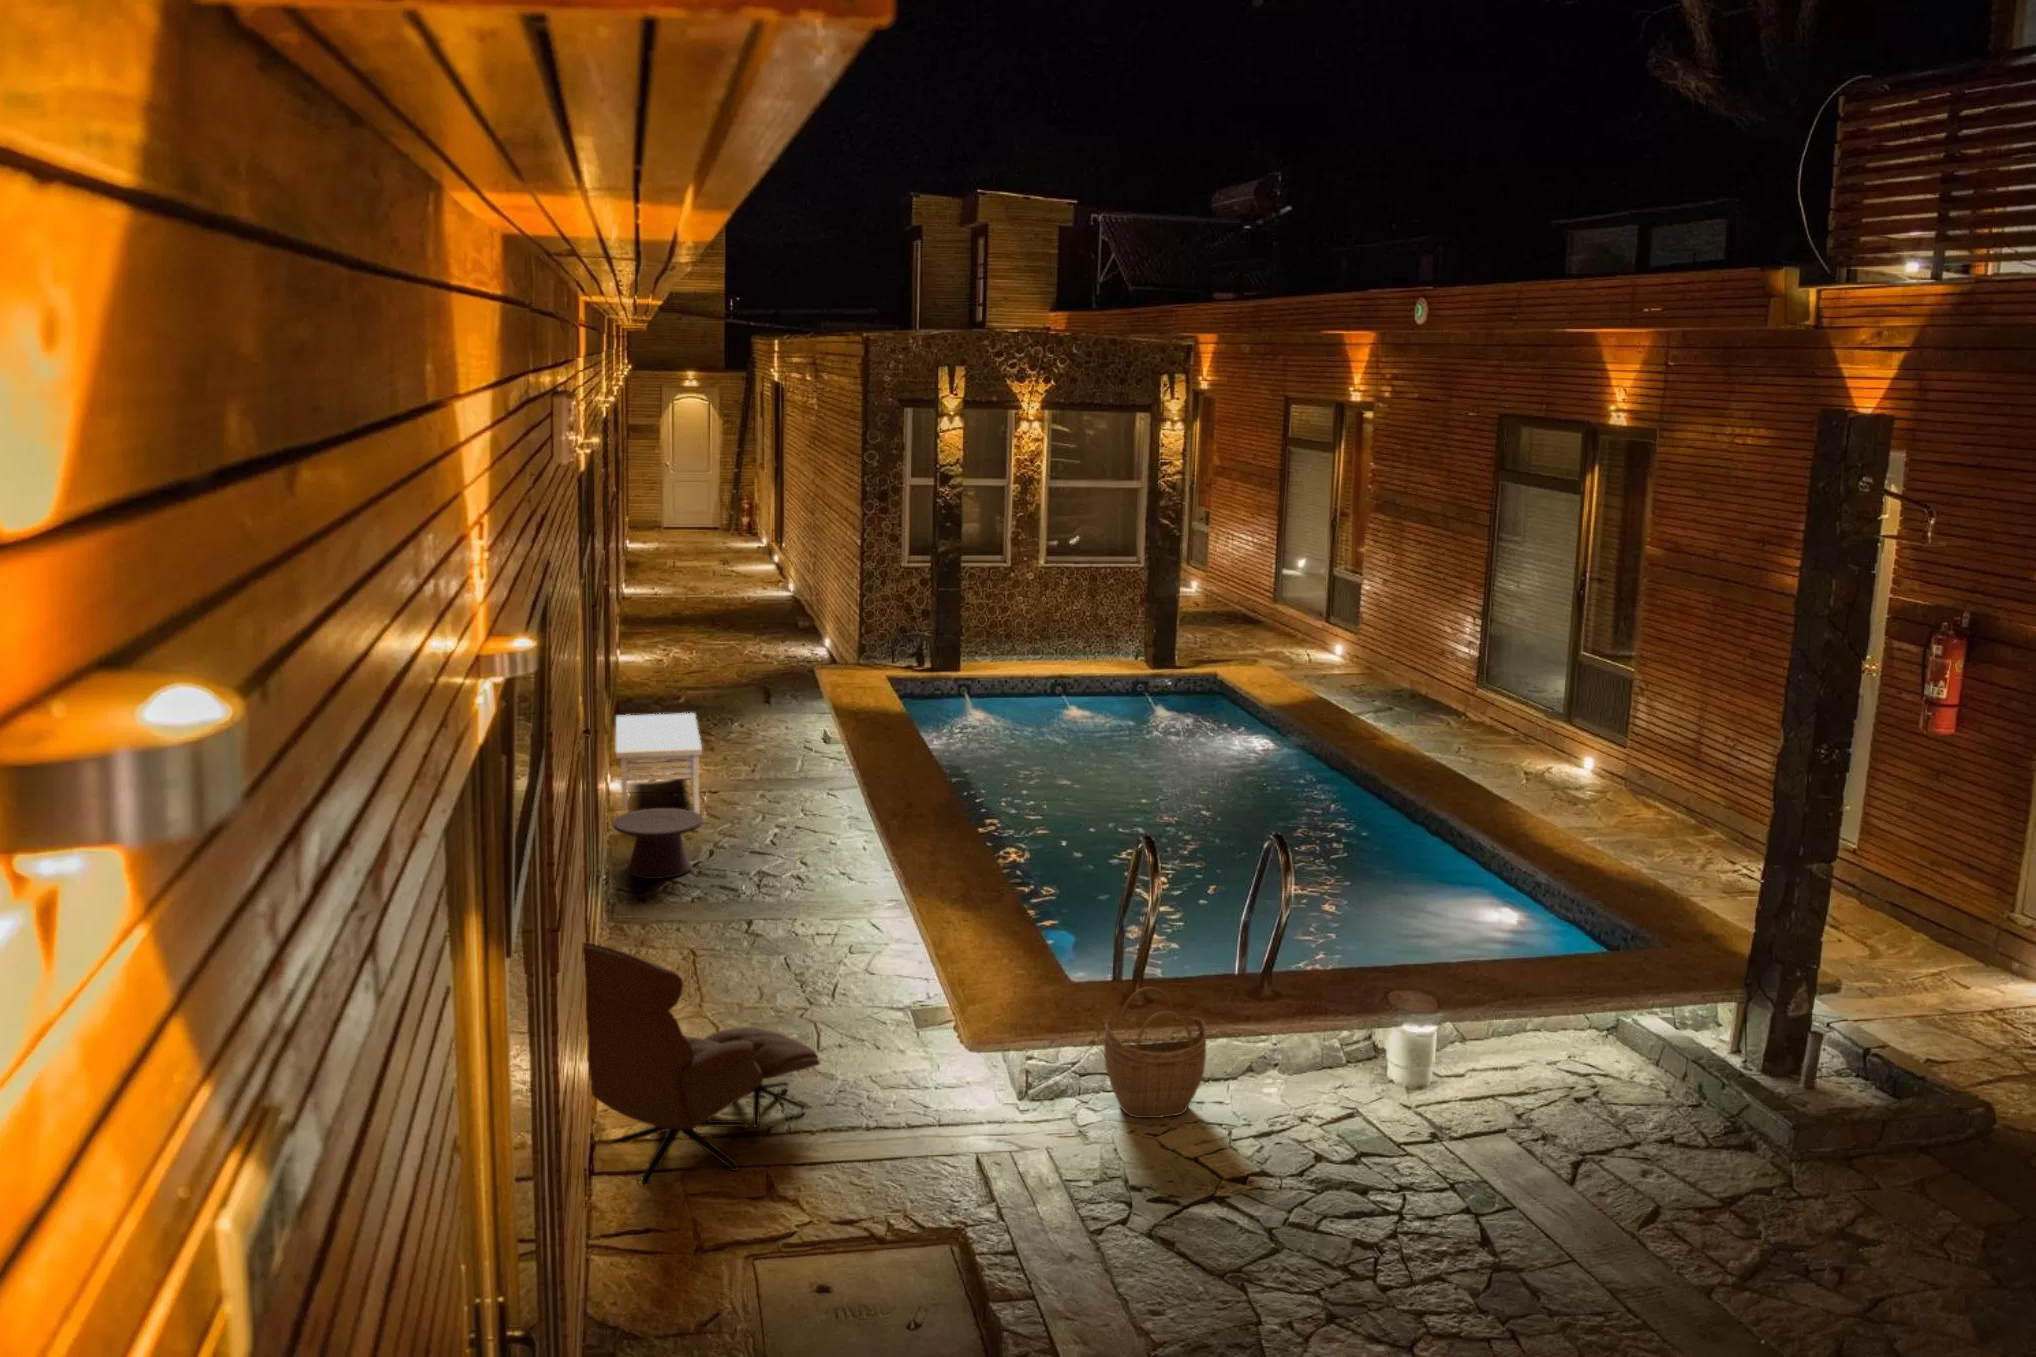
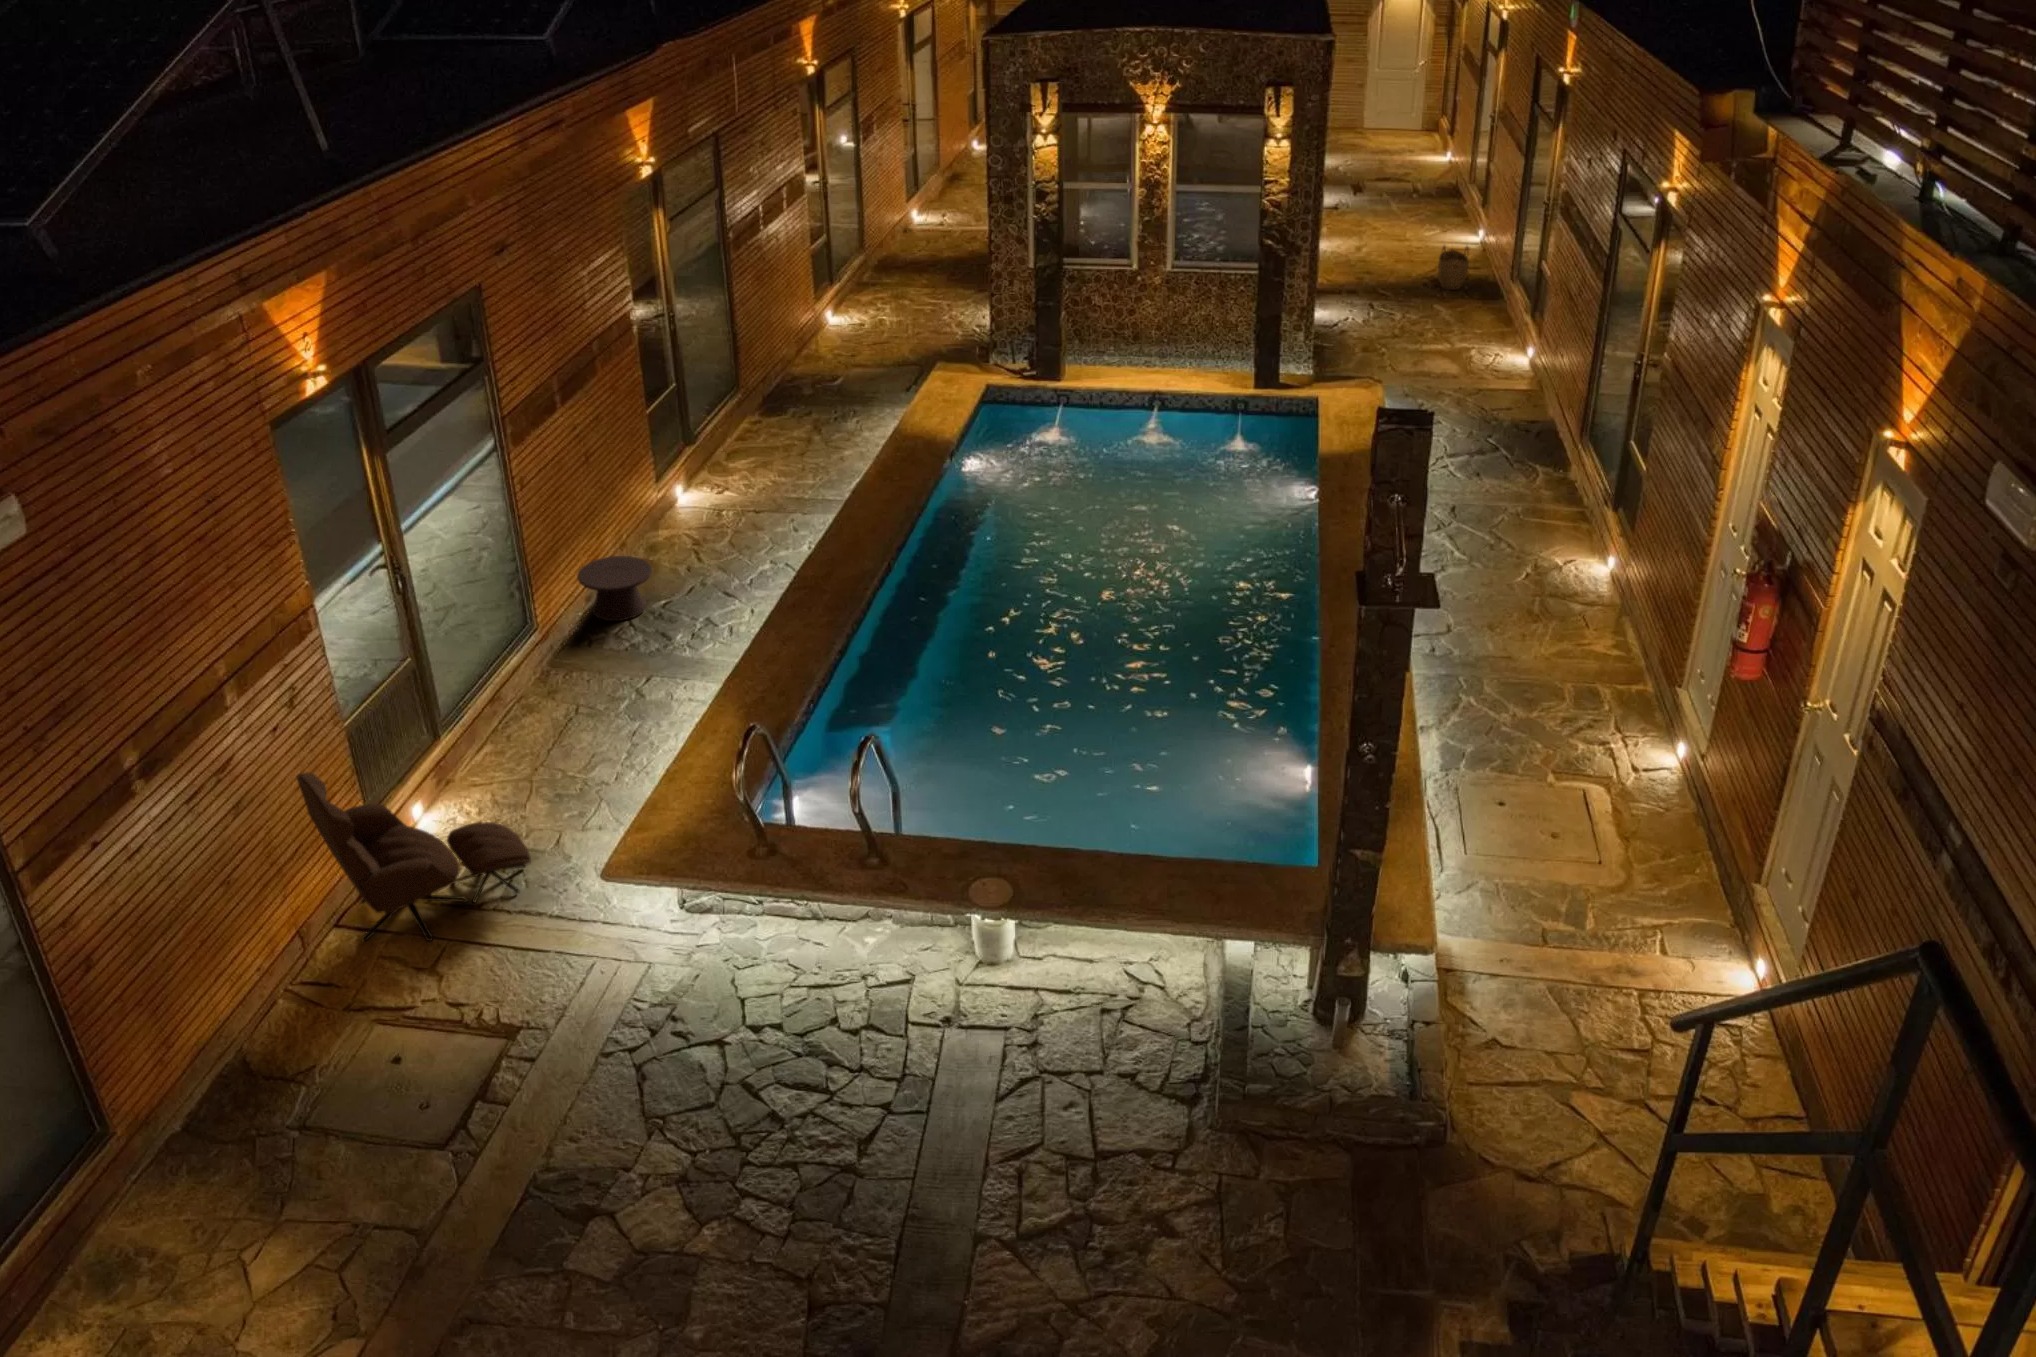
storage bench: present [616,713,702,814] -> none [628,437,734,544]
woven basket: present [1104,987,1206,1118] -> present [1438,246,1469,290]

